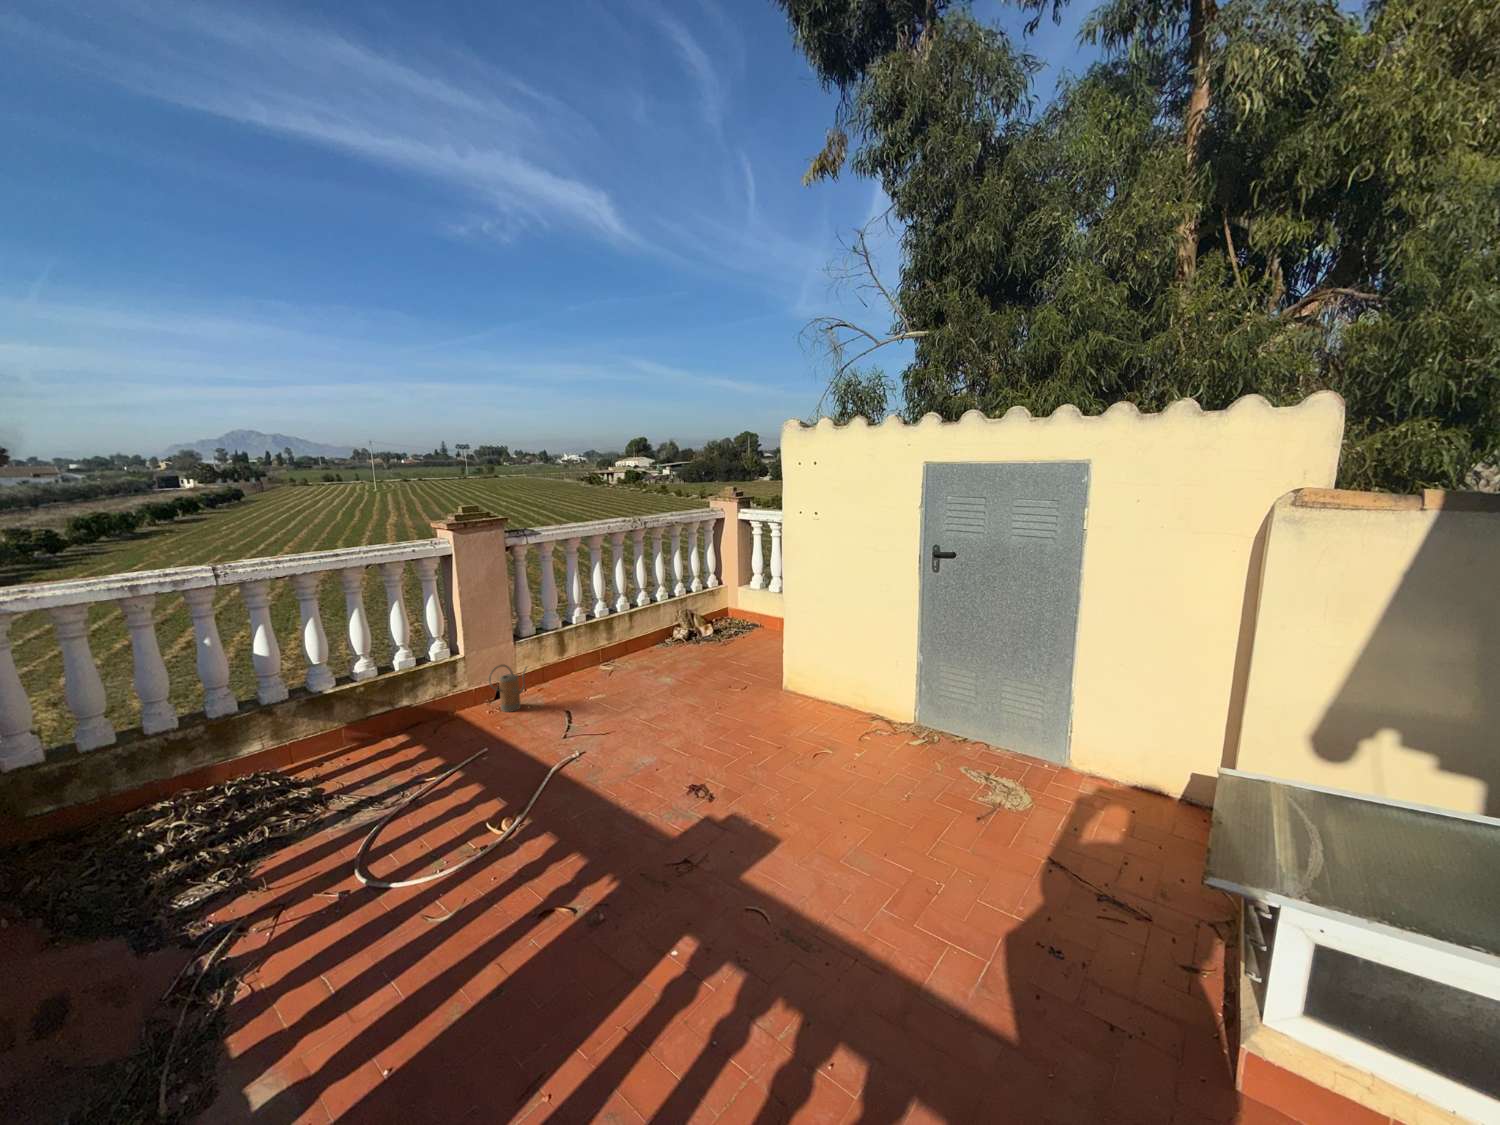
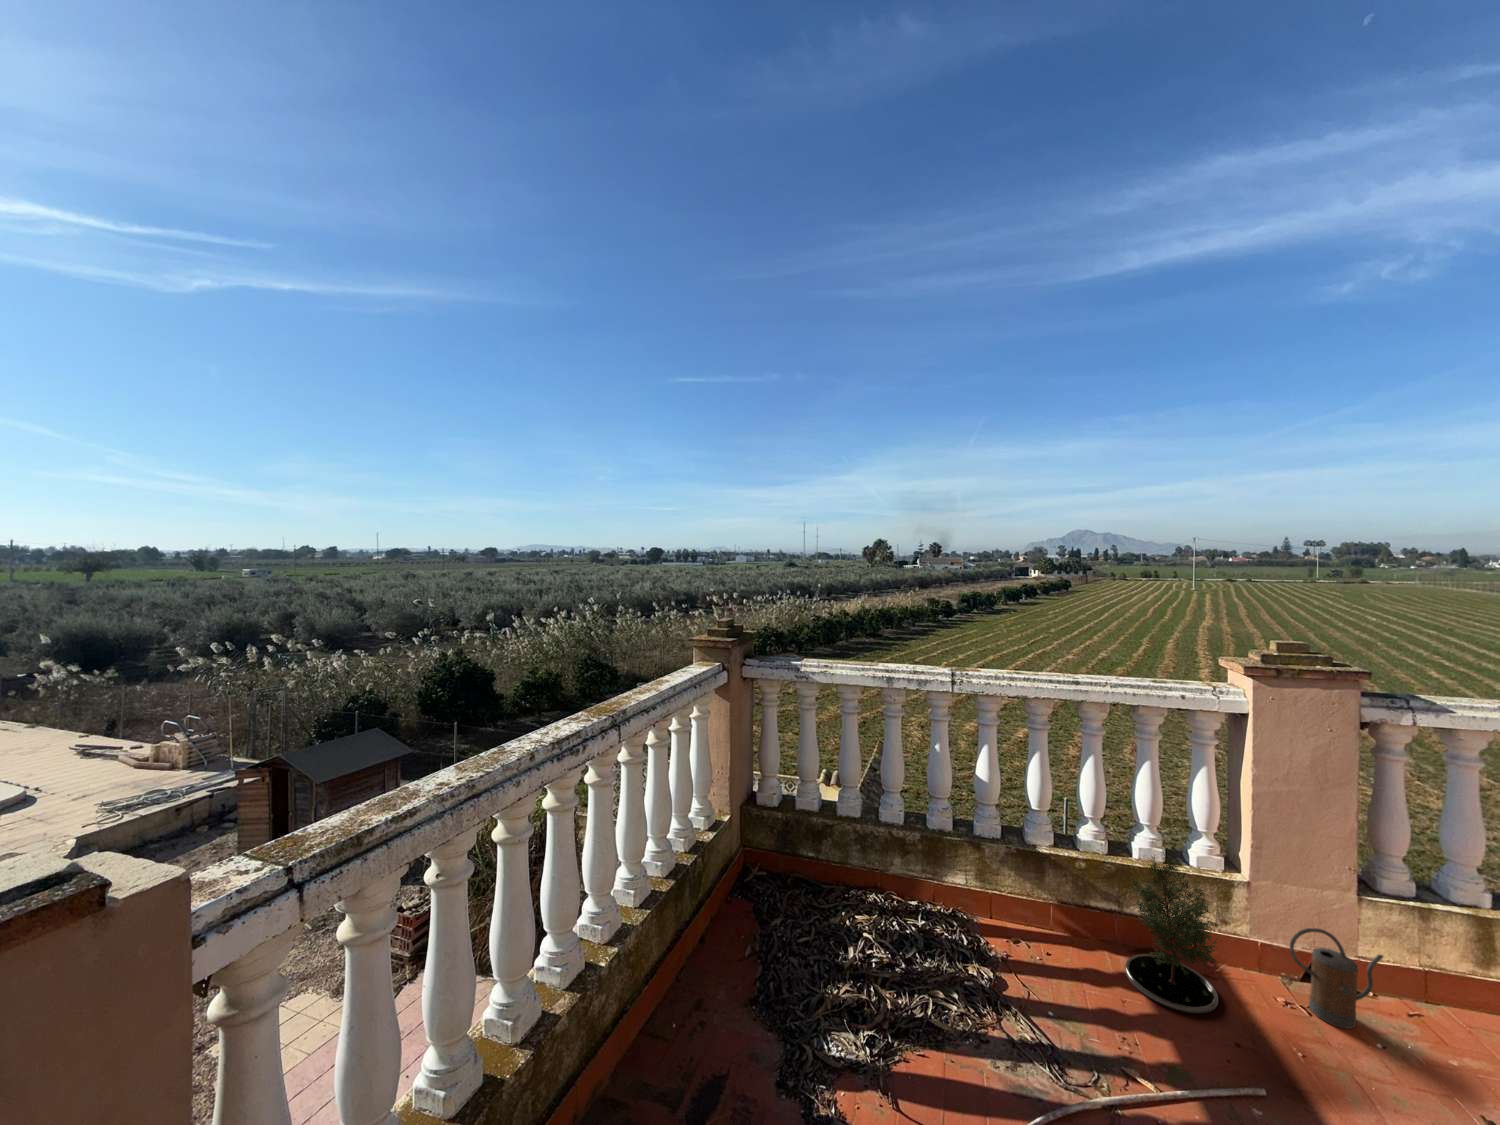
potted tree: none [395,652,459,748] -> present [1125,852,1218,1014]

